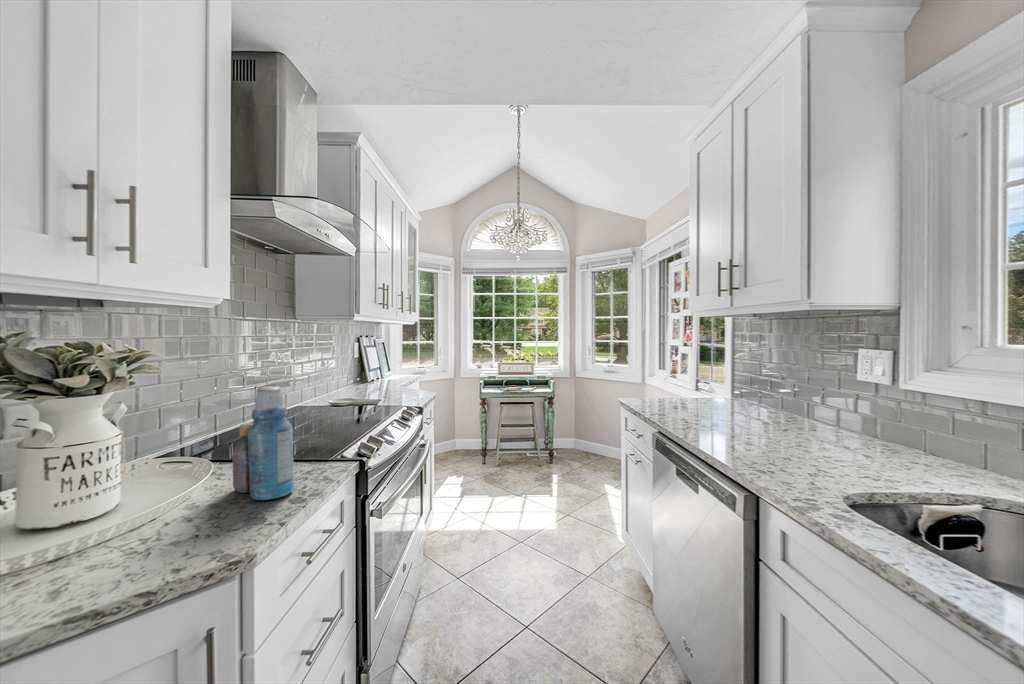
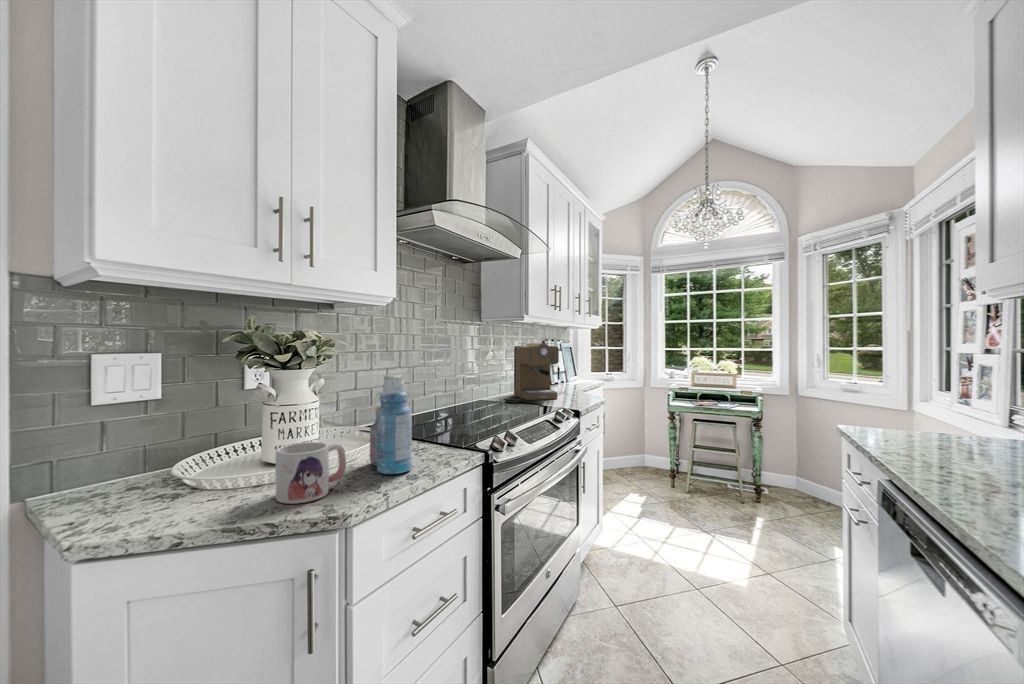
coffee maker: none [348,341,397,399] -> present [514,343,560,400]
mug: none [124,476,221,563] -> present [275,442,346,504]

